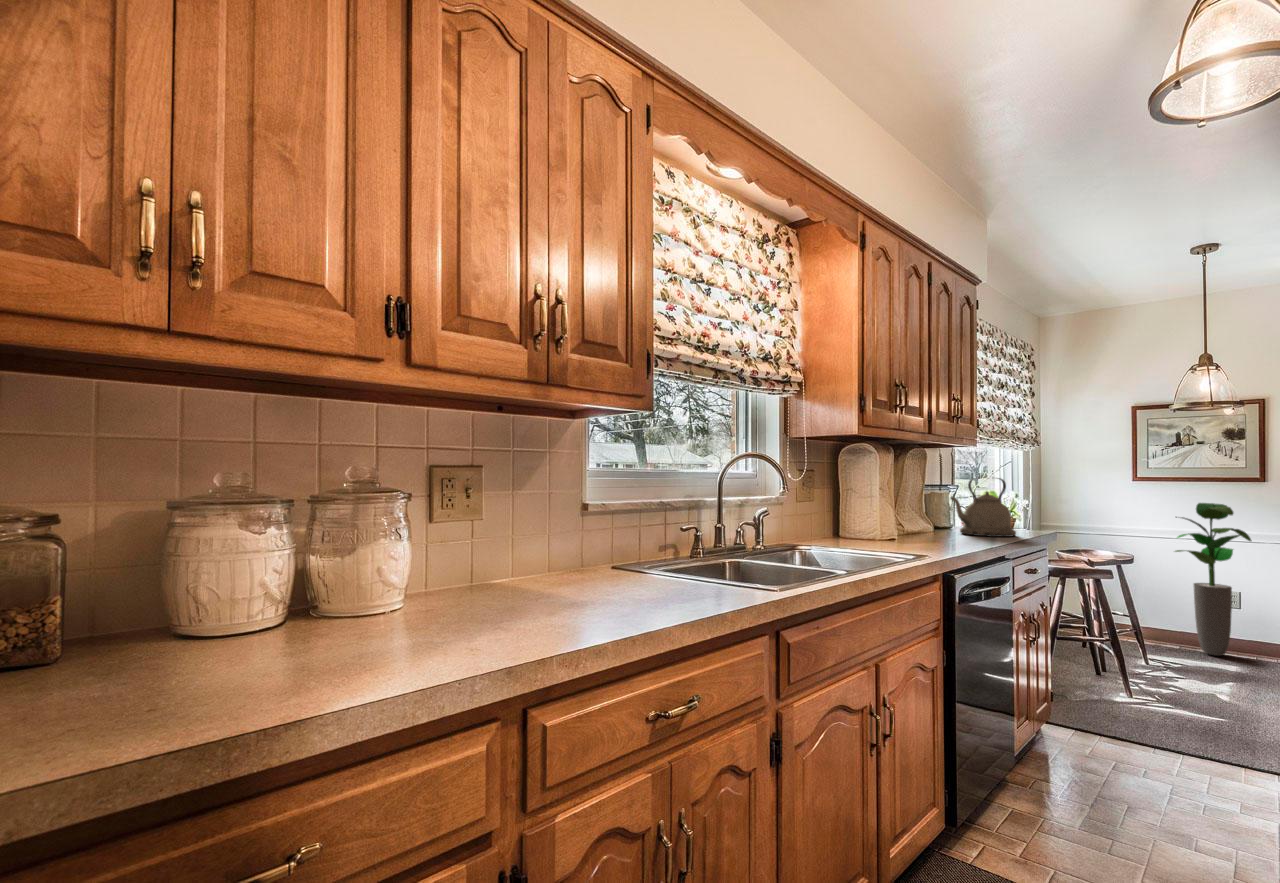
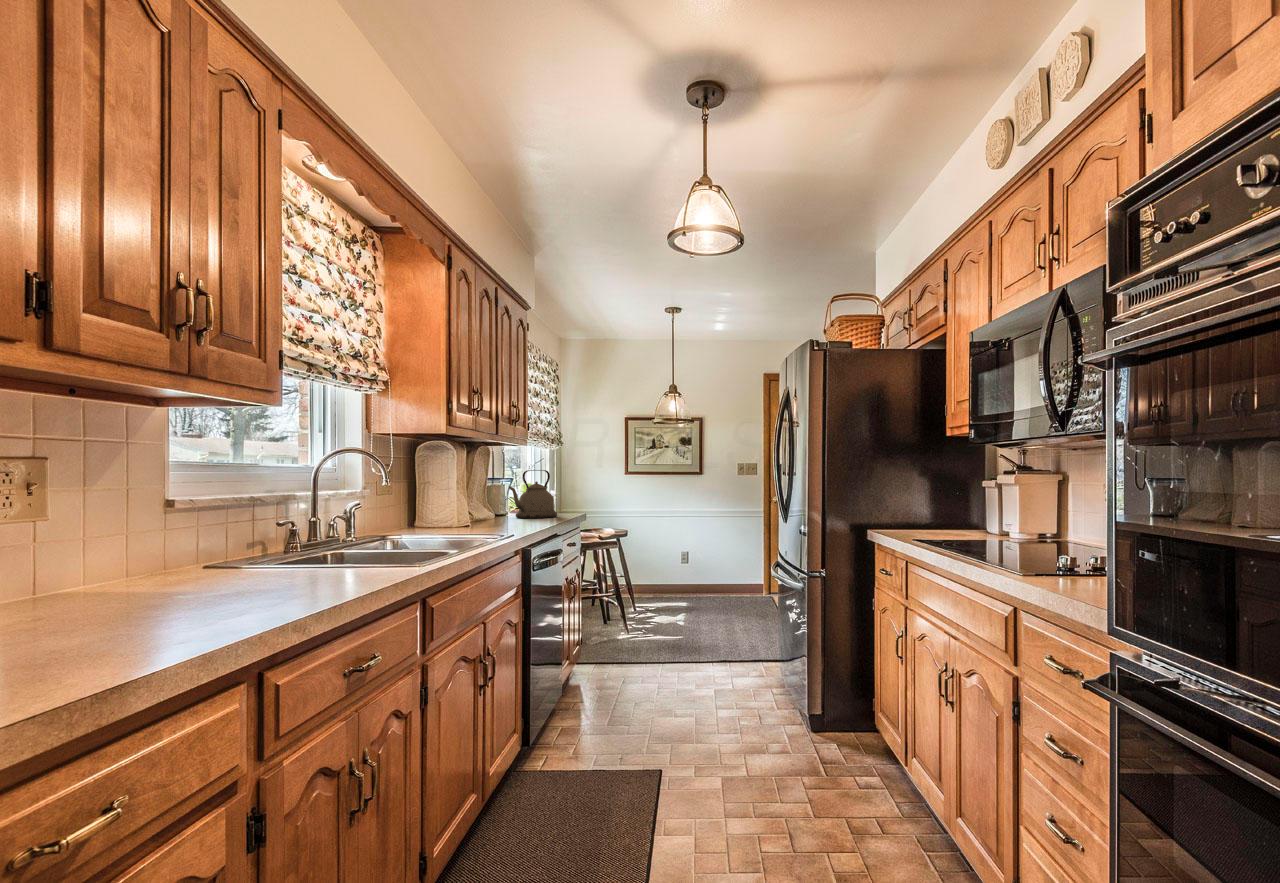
potted plant: present [1175,503,1252,656] -> none [646,488,693,598]

